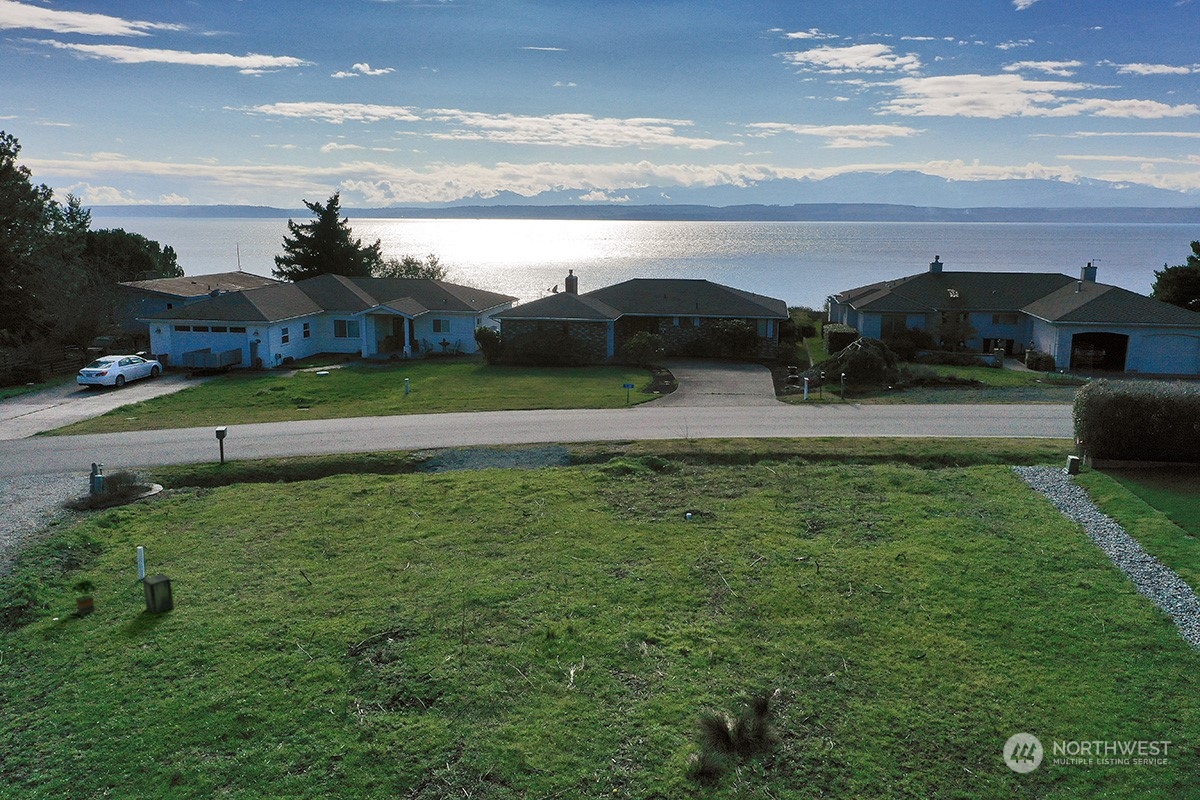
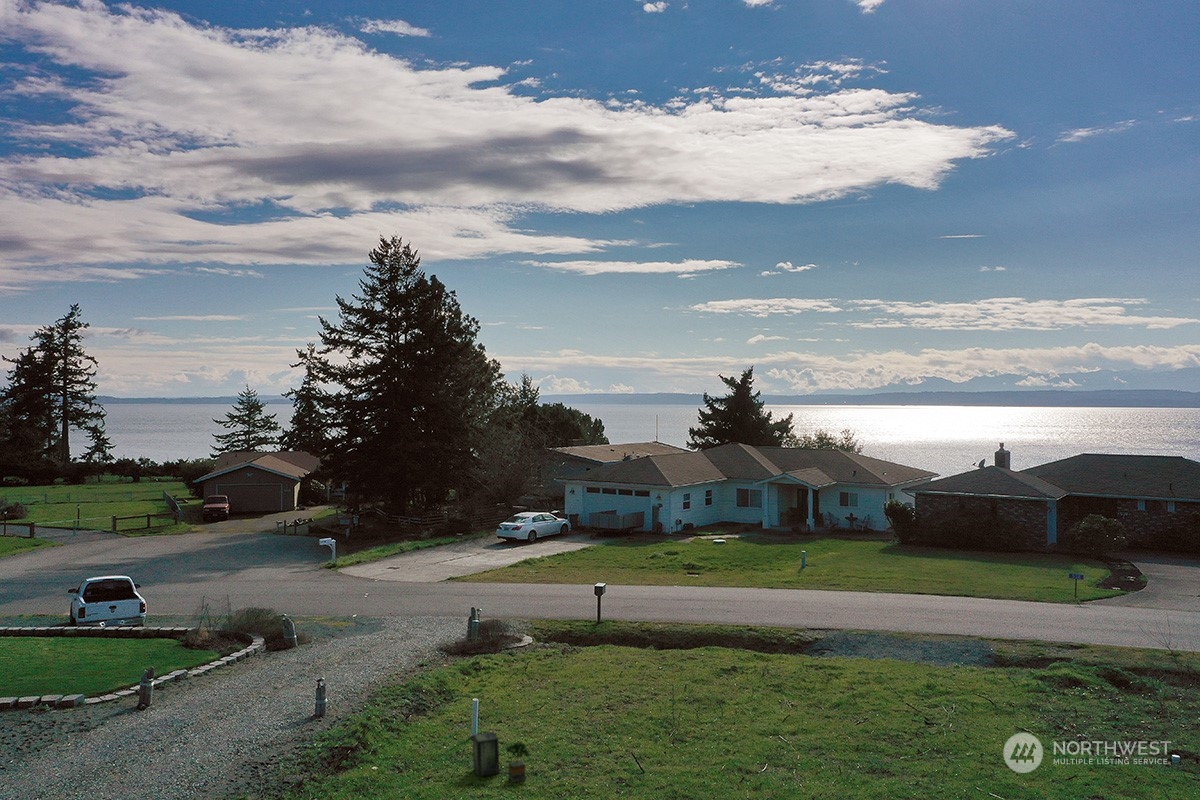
potted tree: present [72,580,97,614] -> present [506,743,530,782]

